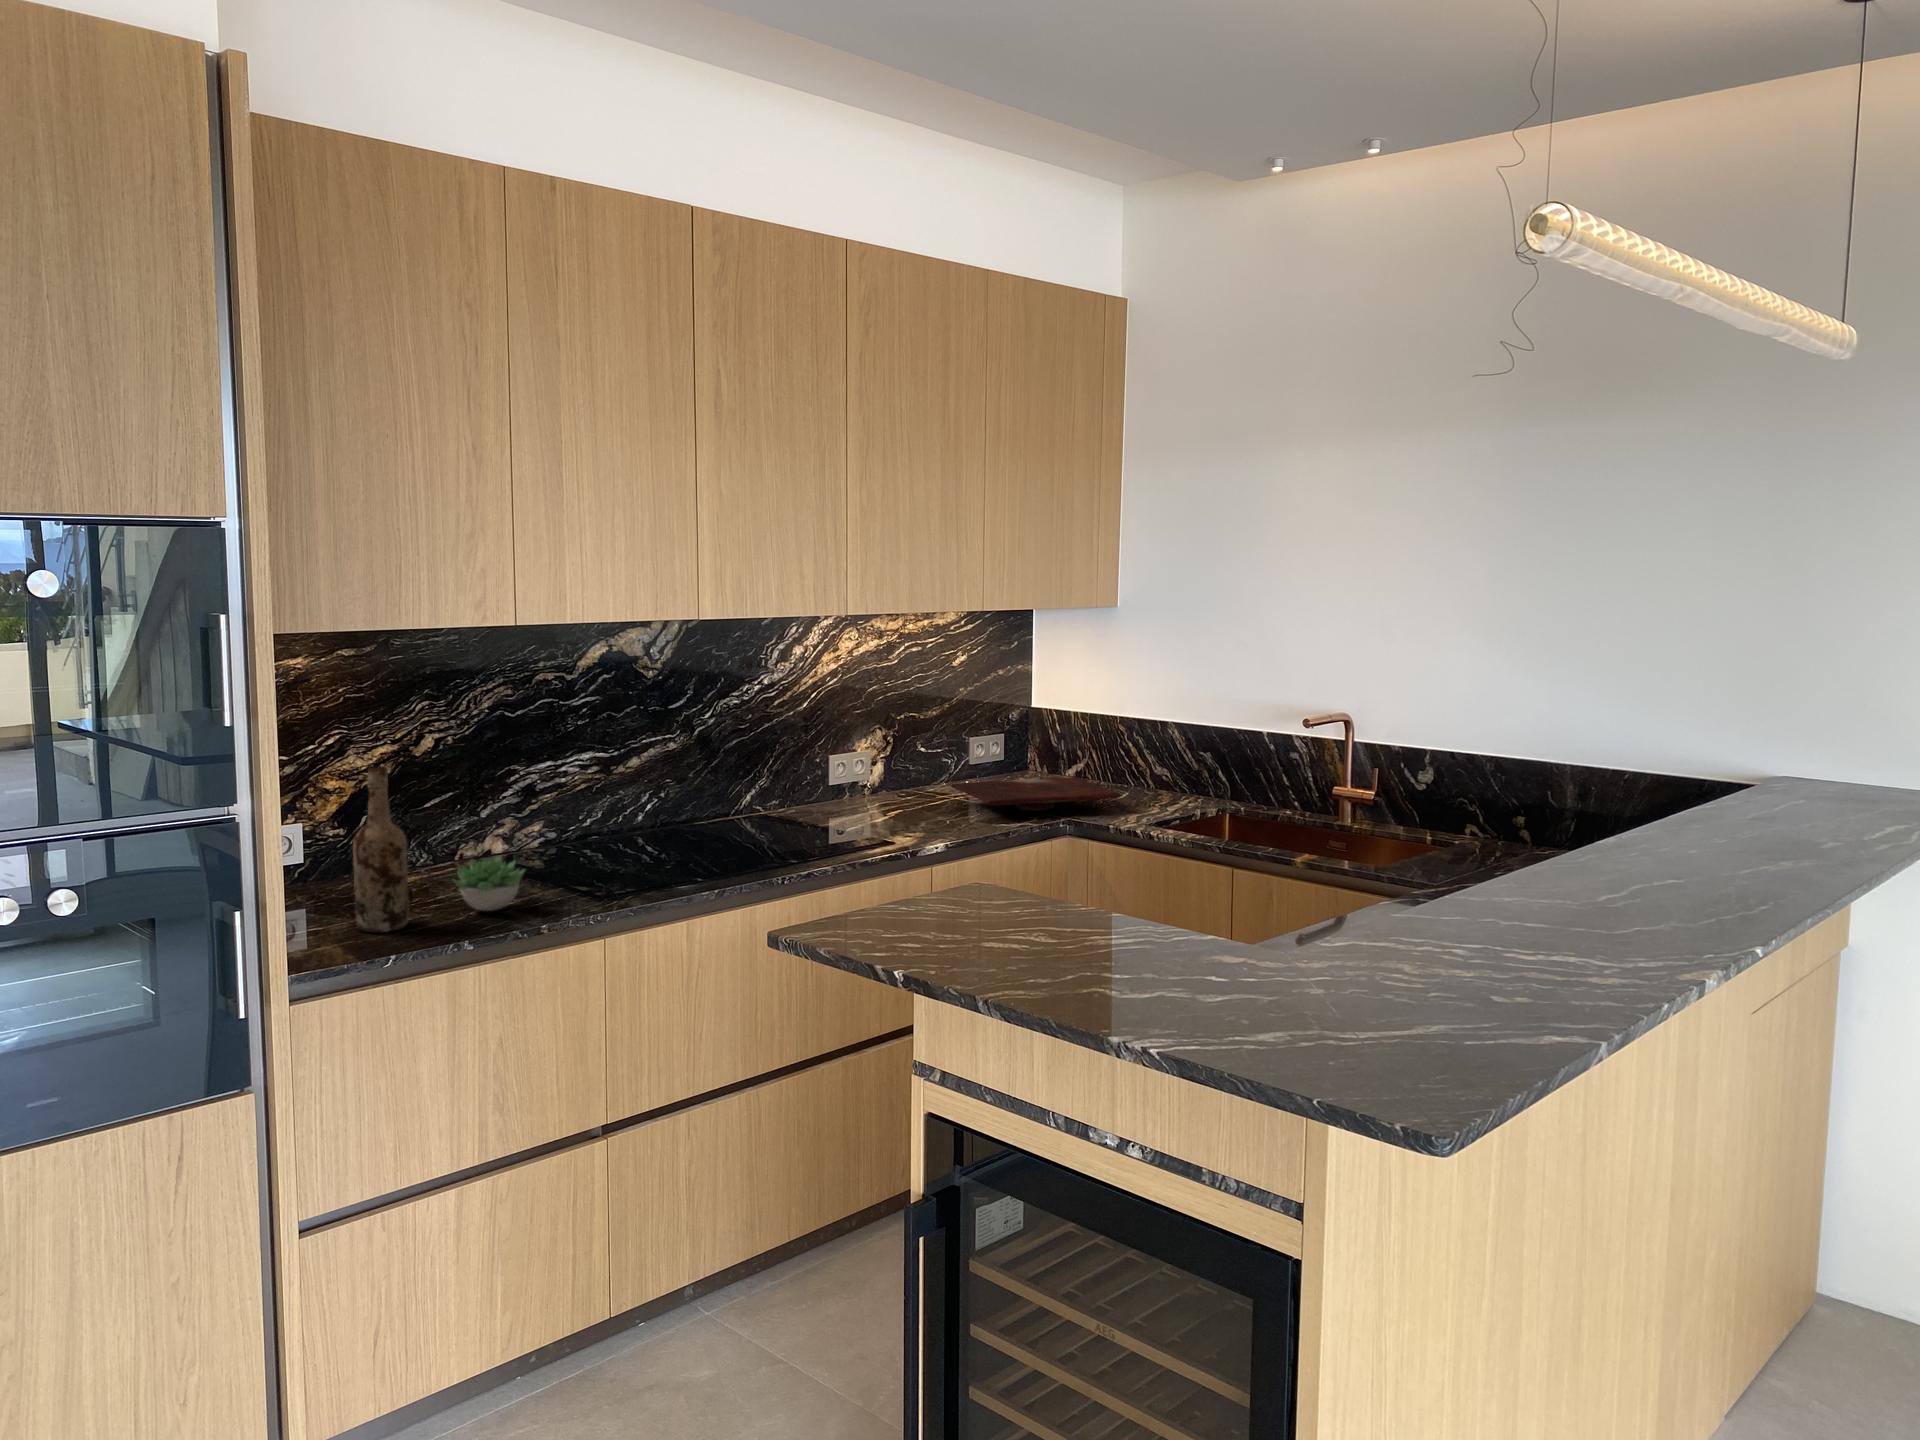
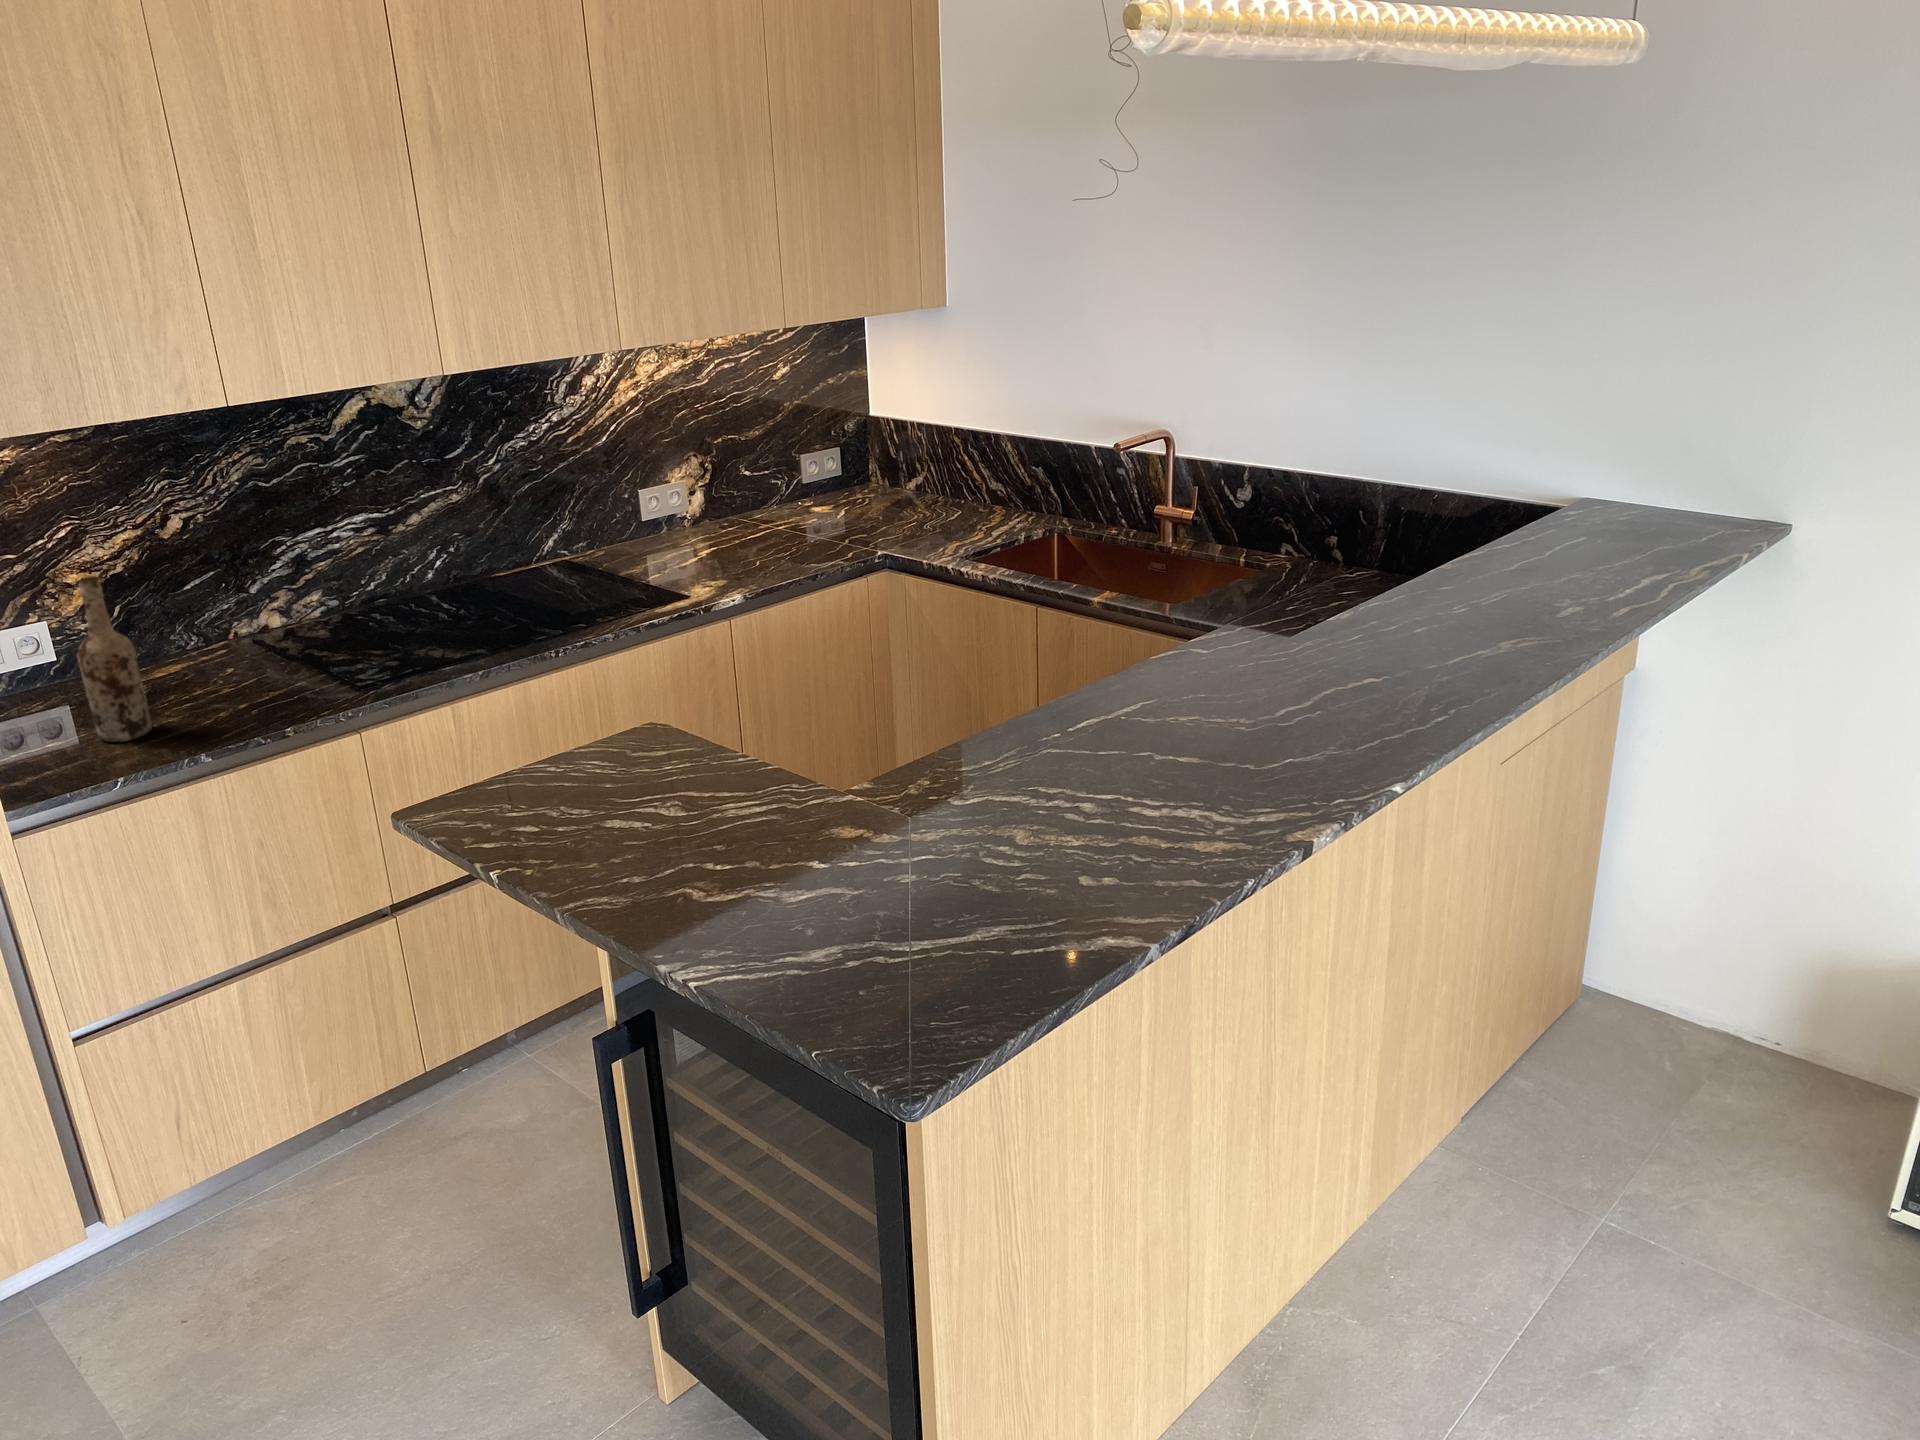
cutting board: present [951,777,1120,810] -> none [767,499,937,542]
succulent plant: present [453,857,525,911] -> none [193,651,273,708]

